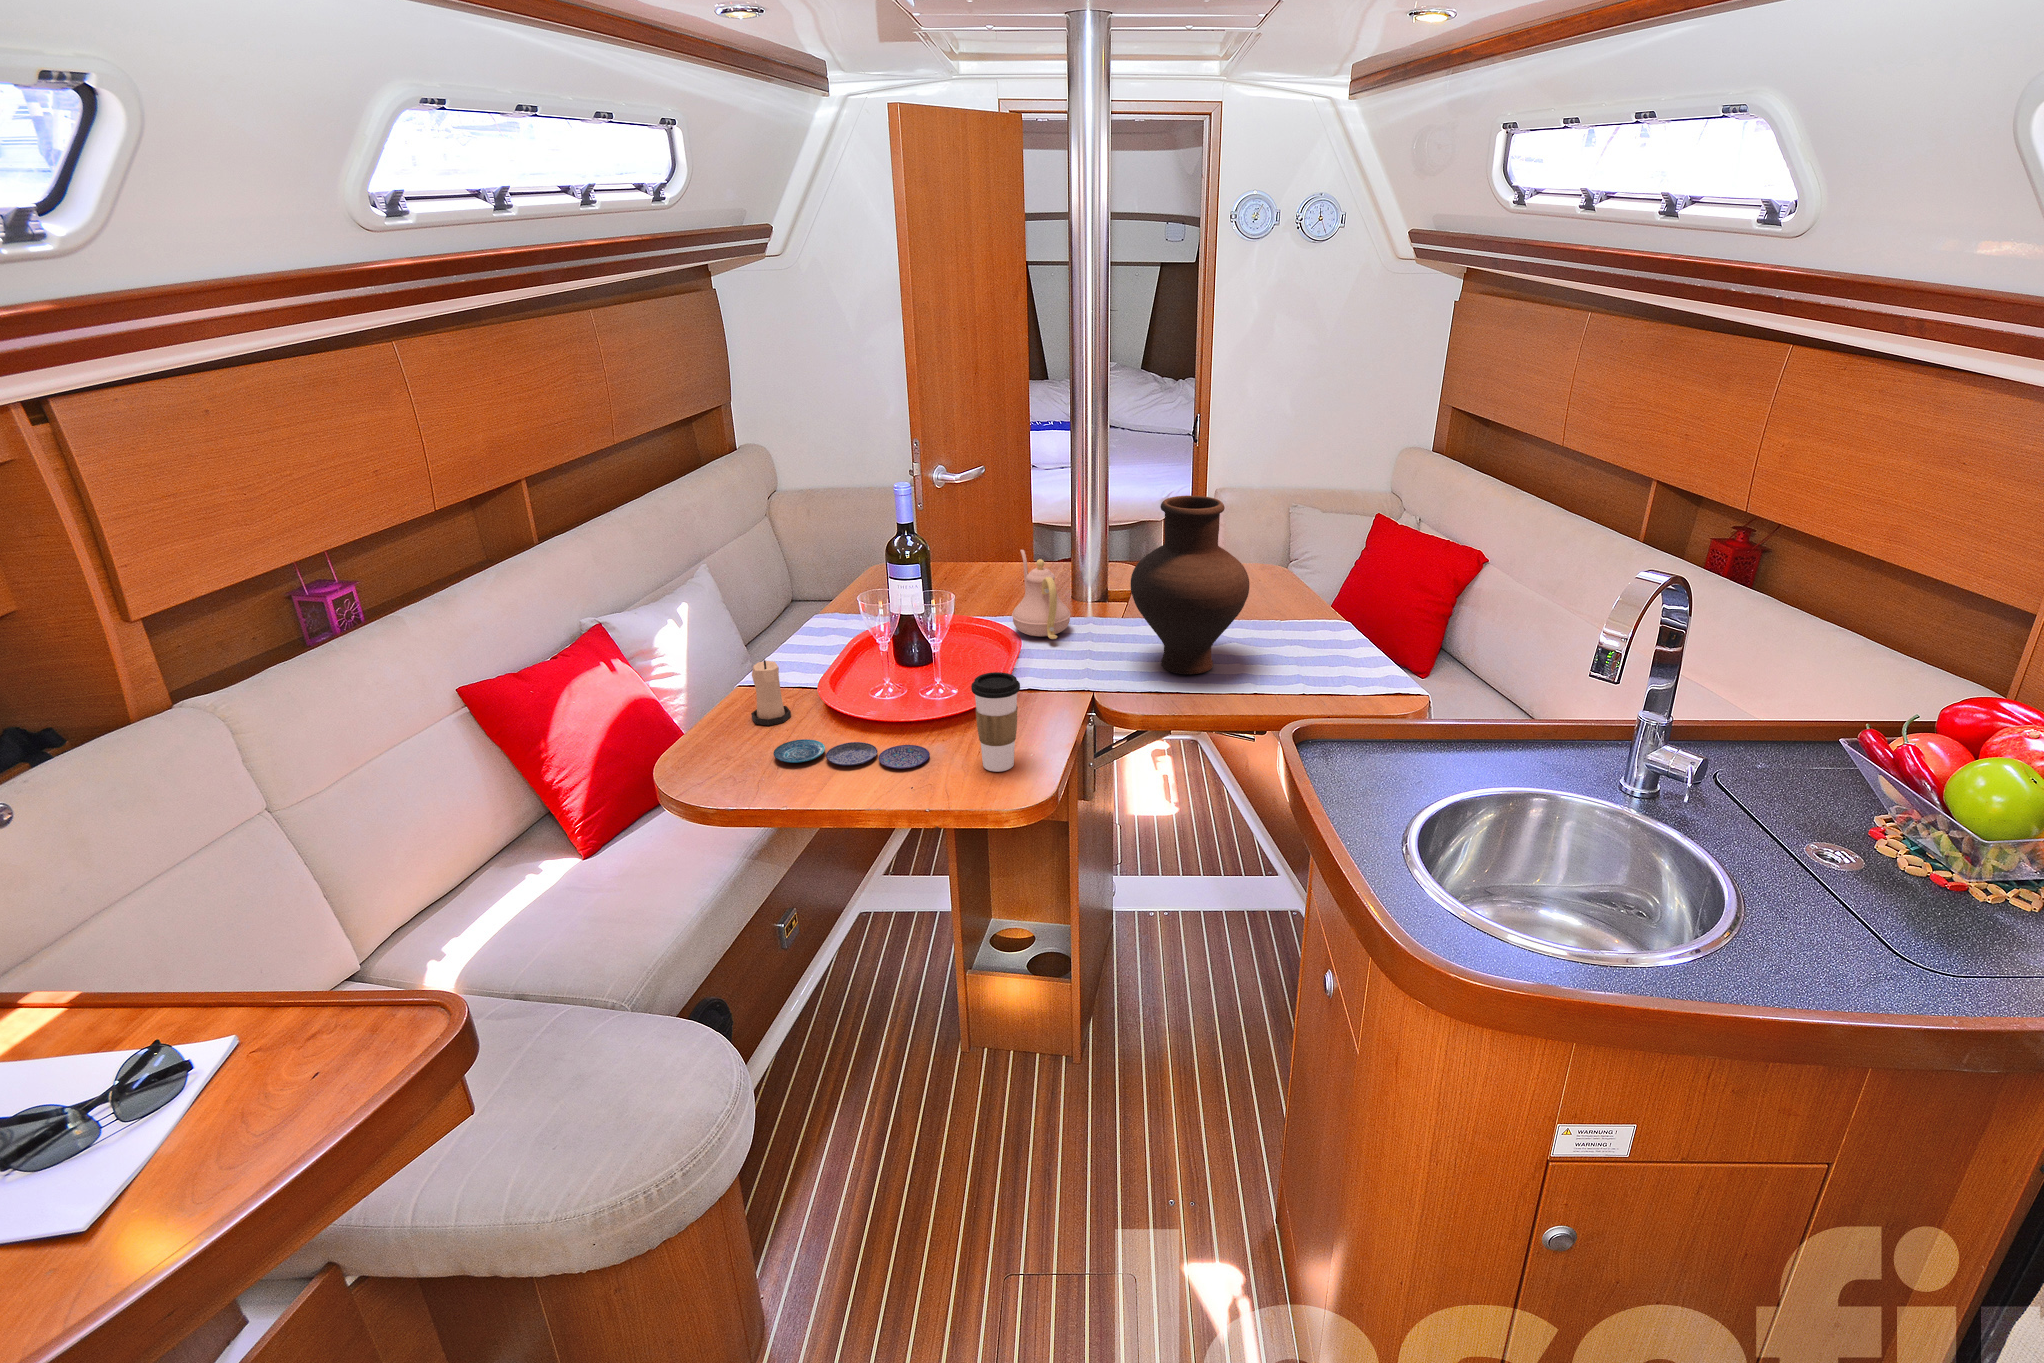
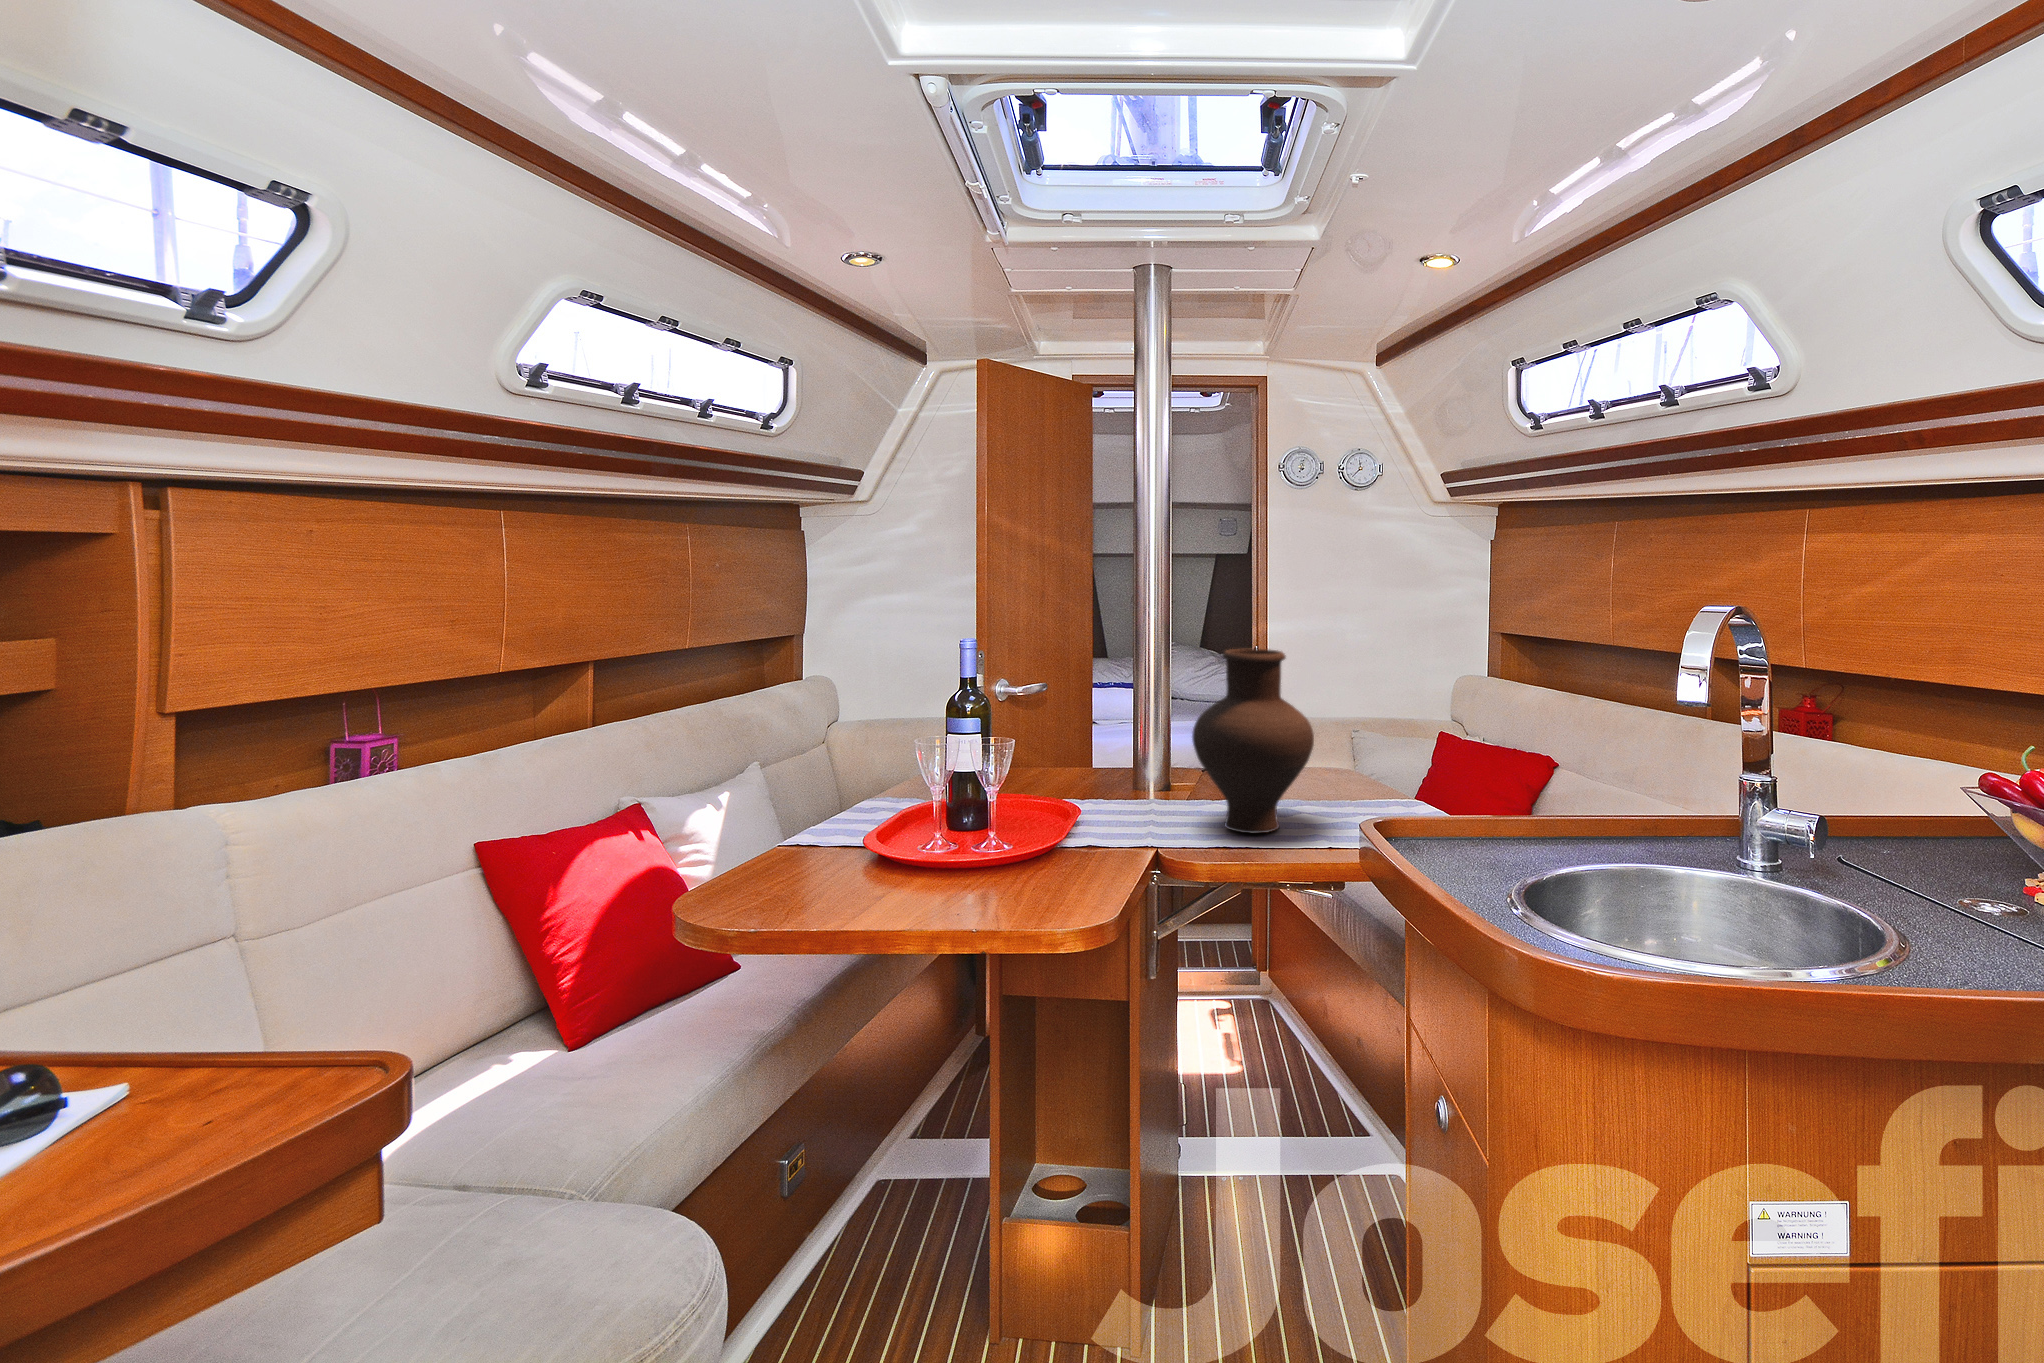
teapot: present [1012,550,1071,639] -> none [1069,721,1130,805]
candle: present [751,660,791,725] -> none [785,801,828,875]
coffee cup: present [971,672,1020,772] -> none [1025,801,1076,913]
plate: present [774,739,930,768] -> none [804,884,974,910]

